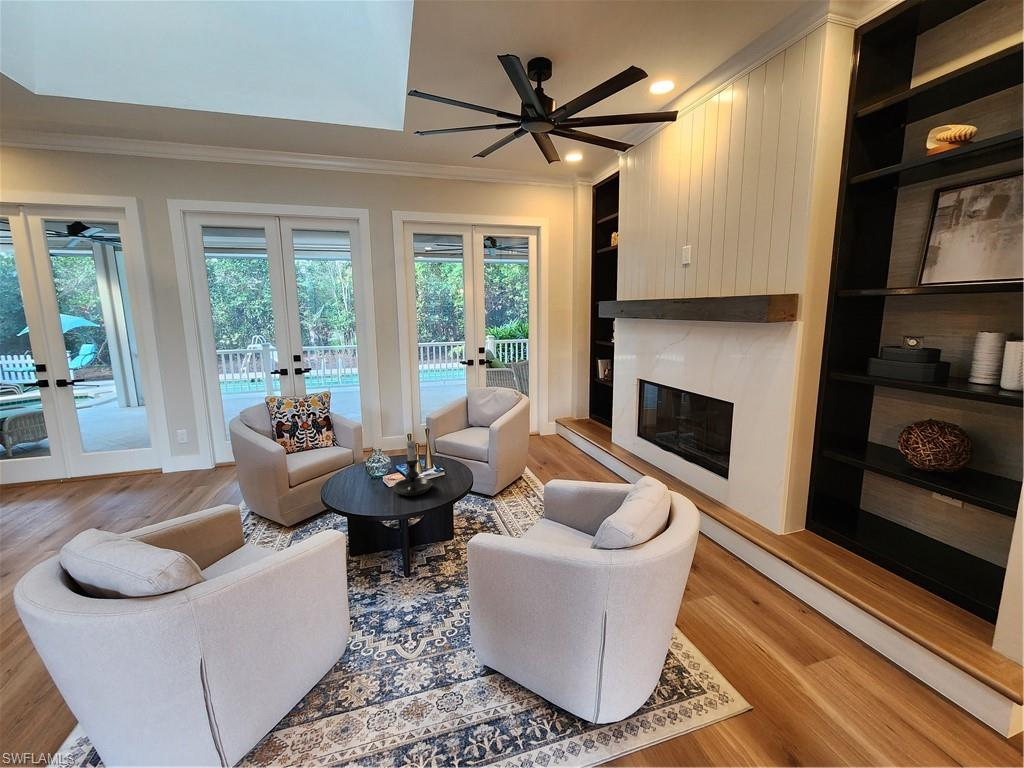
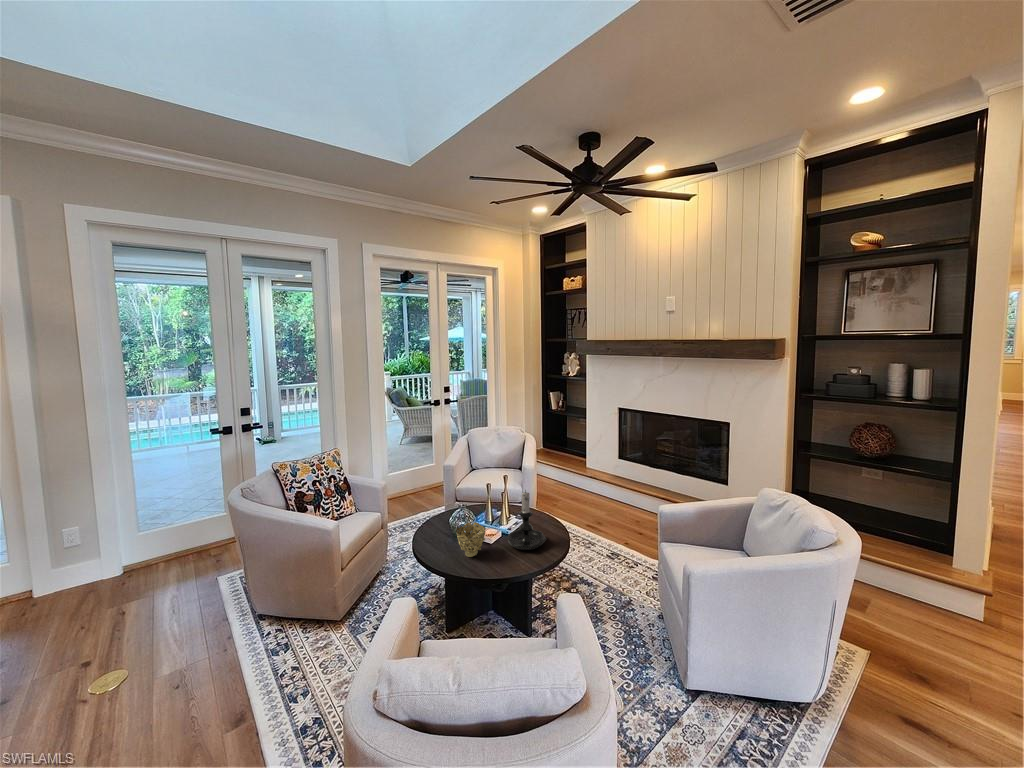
decorative bowl: none [342,462,372,492] -> present [456,522,486,557]

